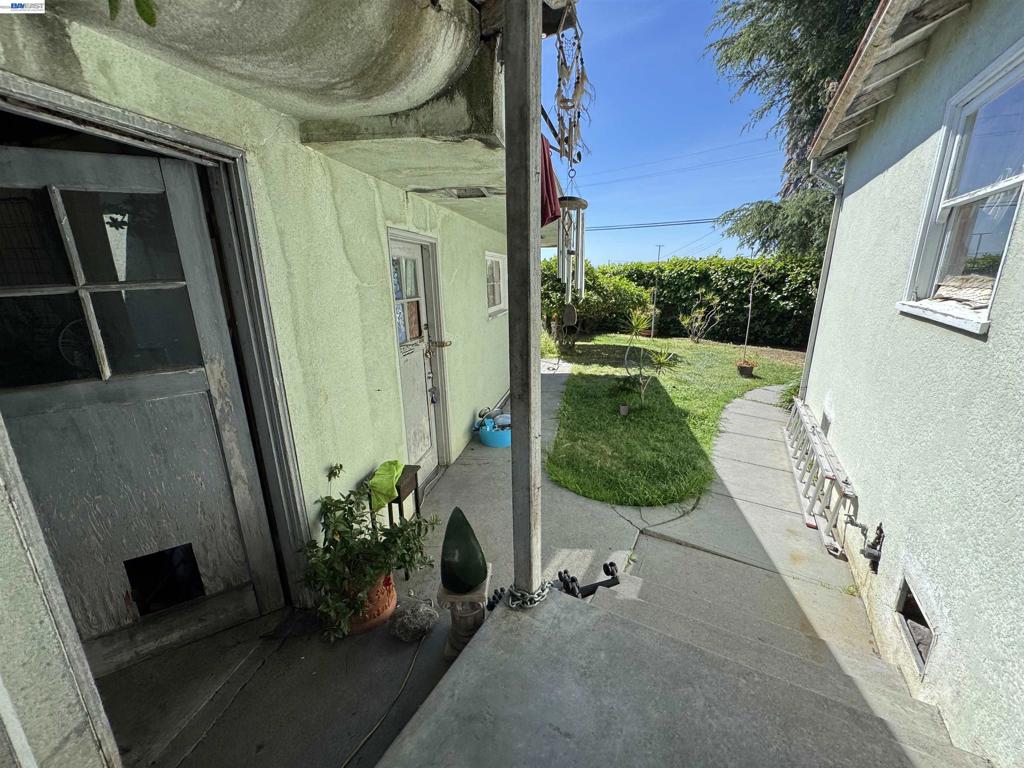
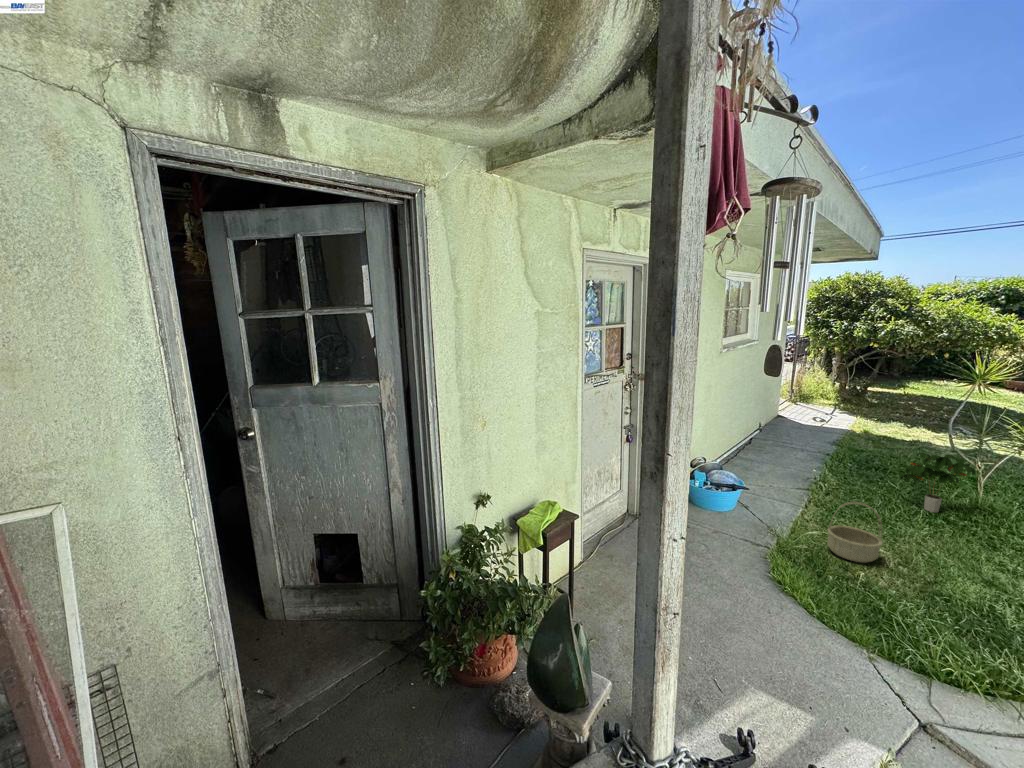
basket: none [577,414,608,454] -> present [827,502,883,563]

